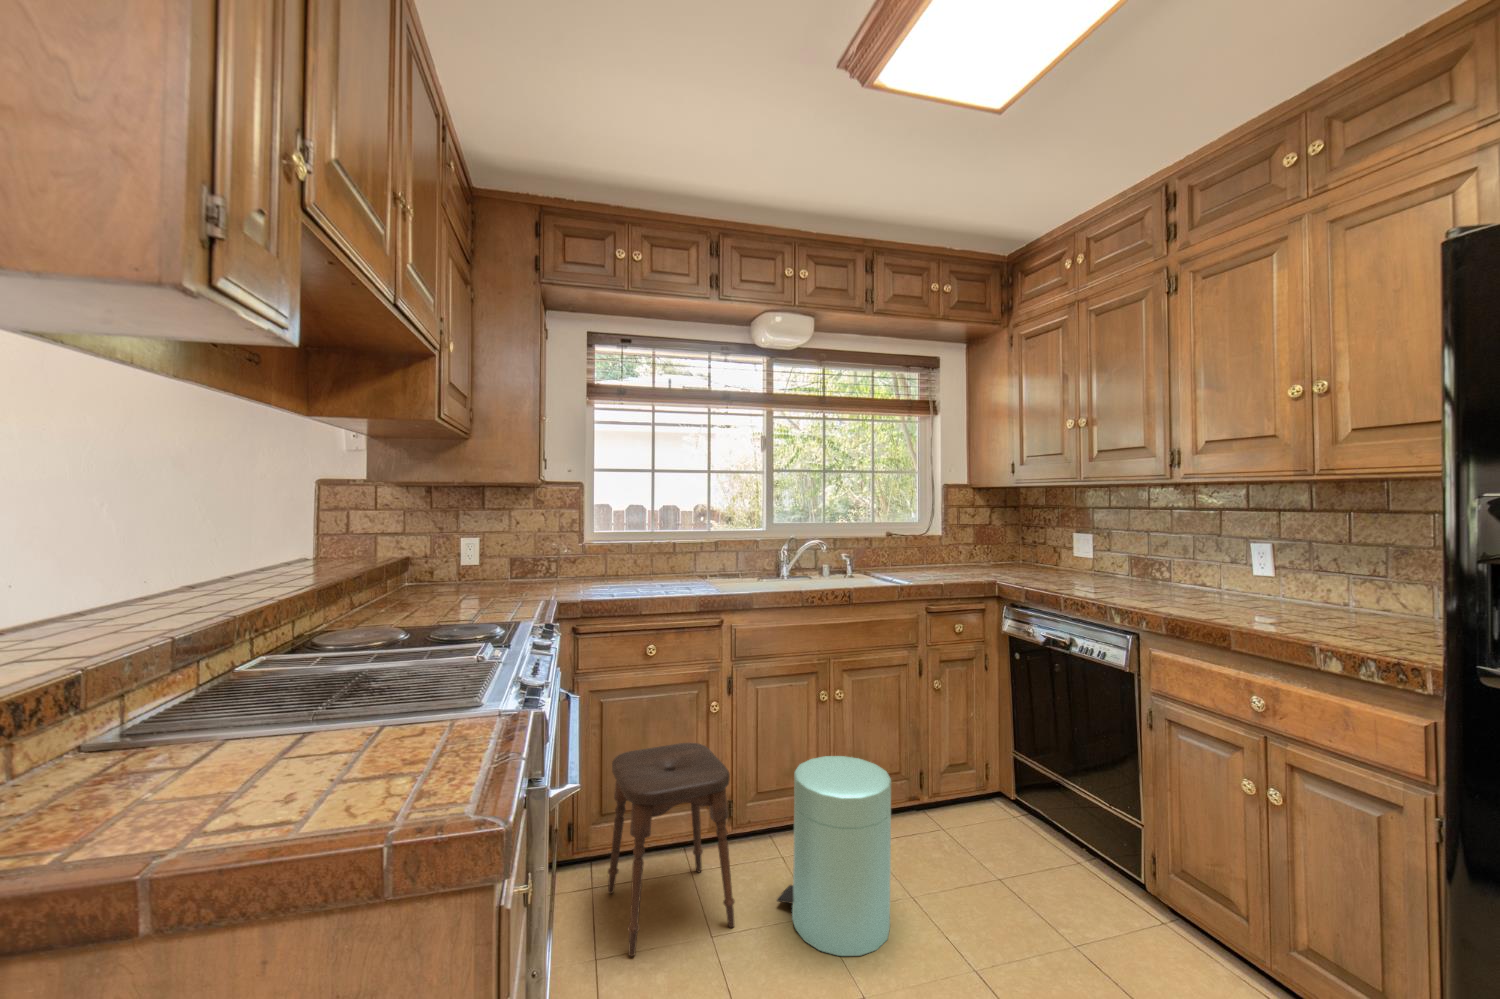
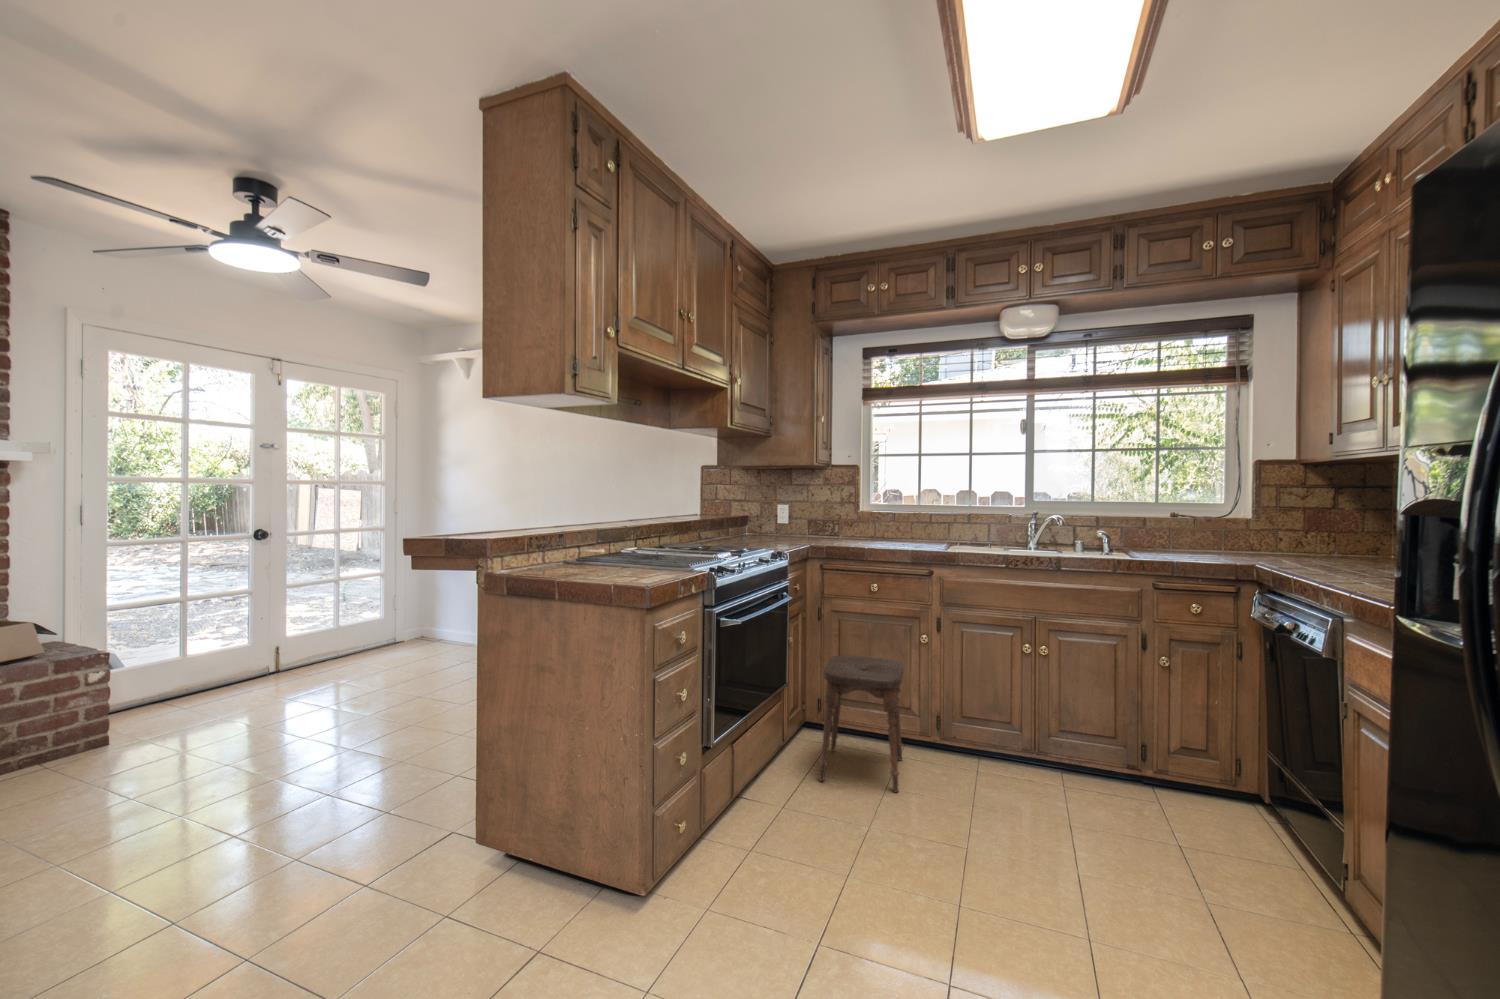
trash can: present [777,756,891,956] -> none [938,687,1027,842]

